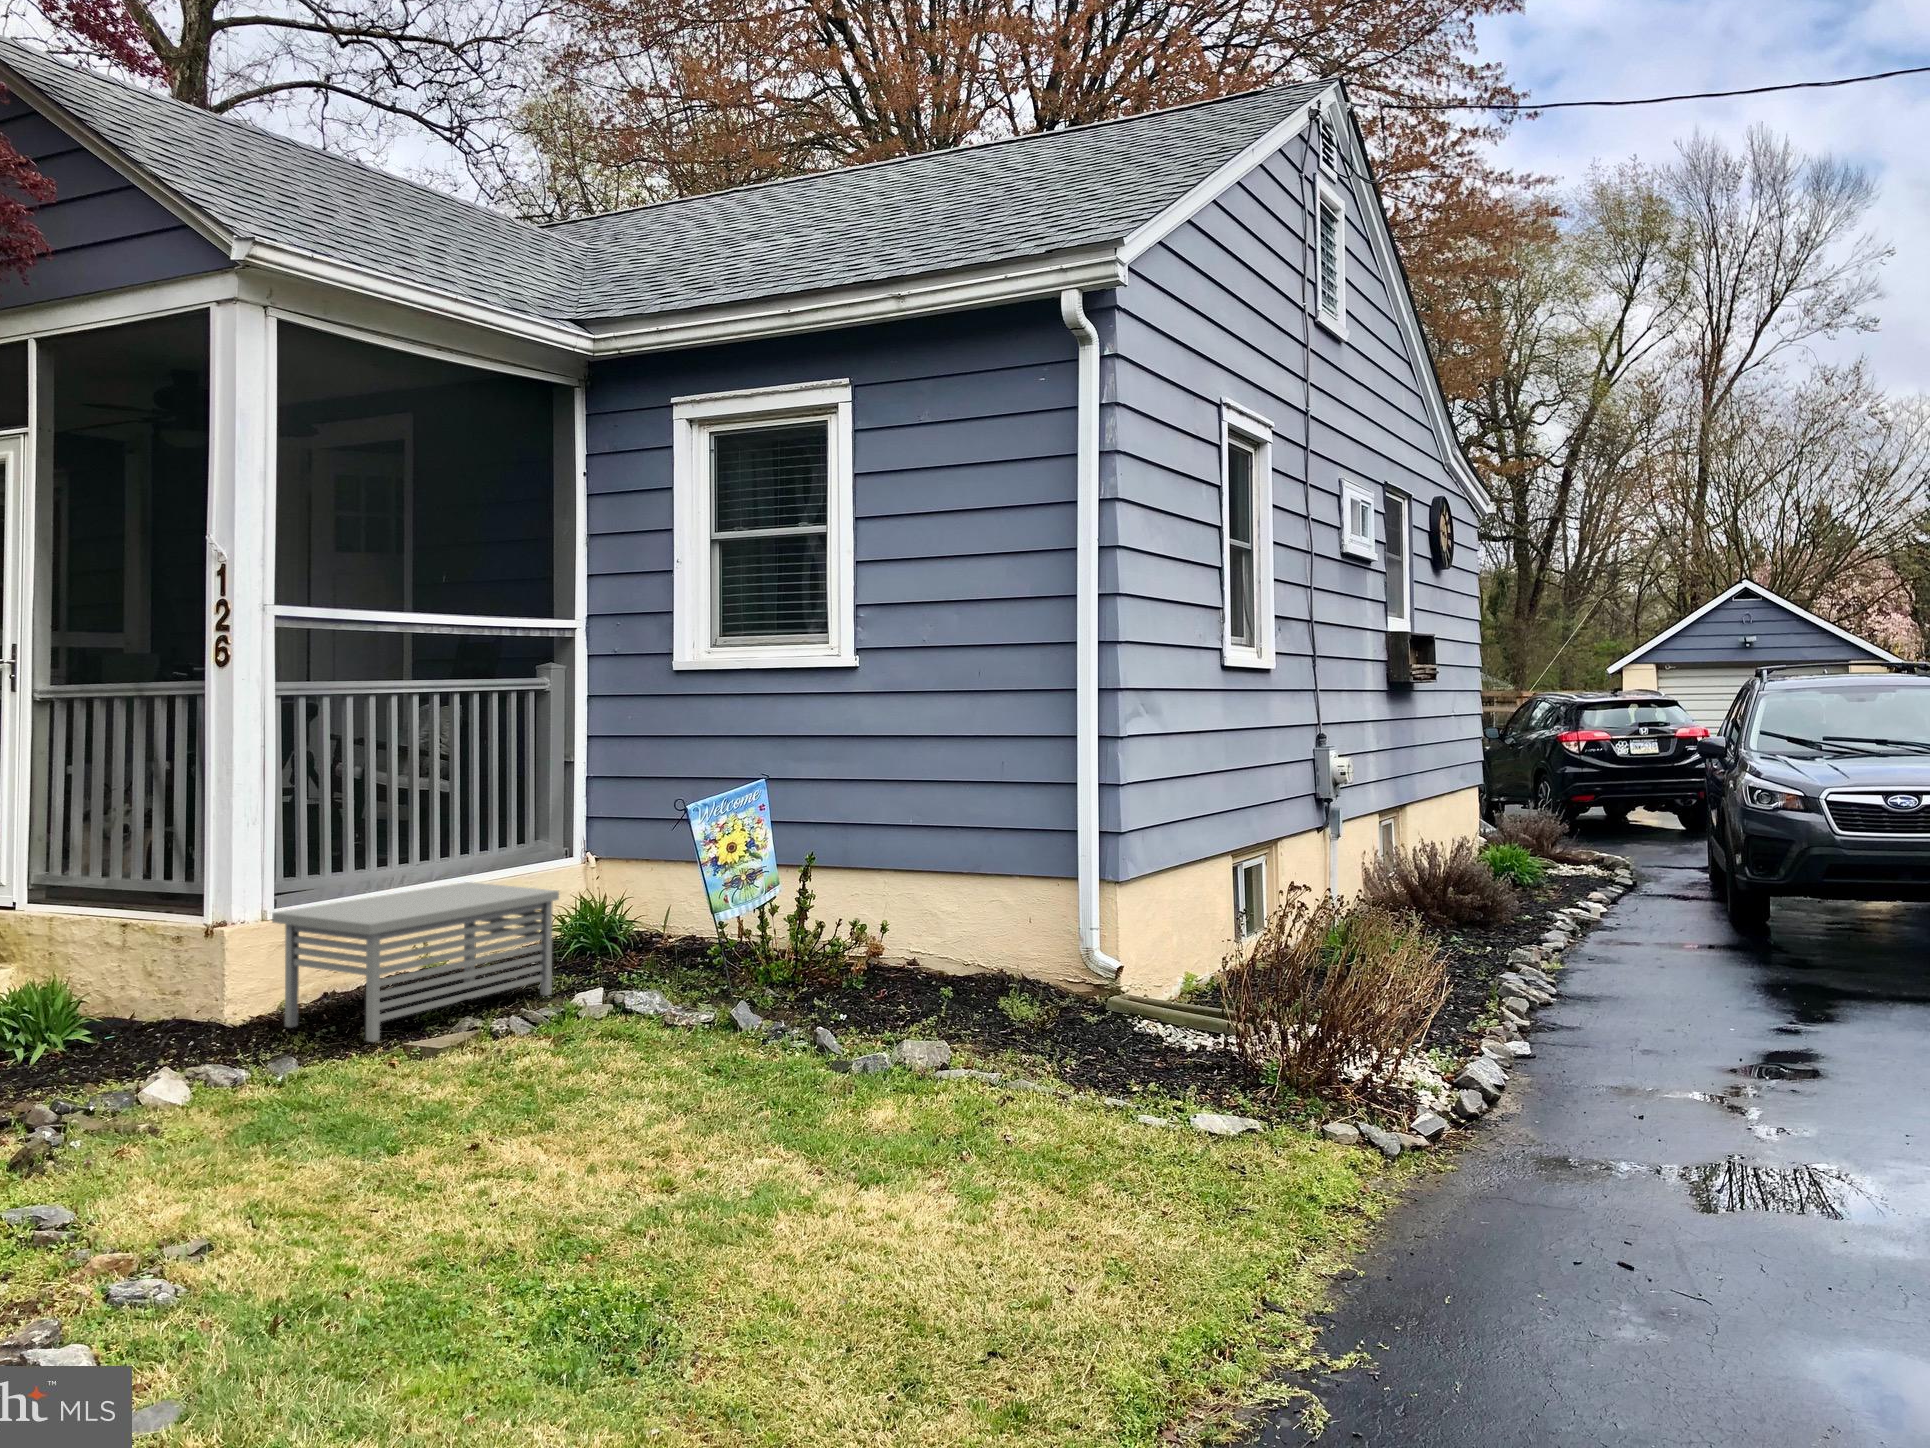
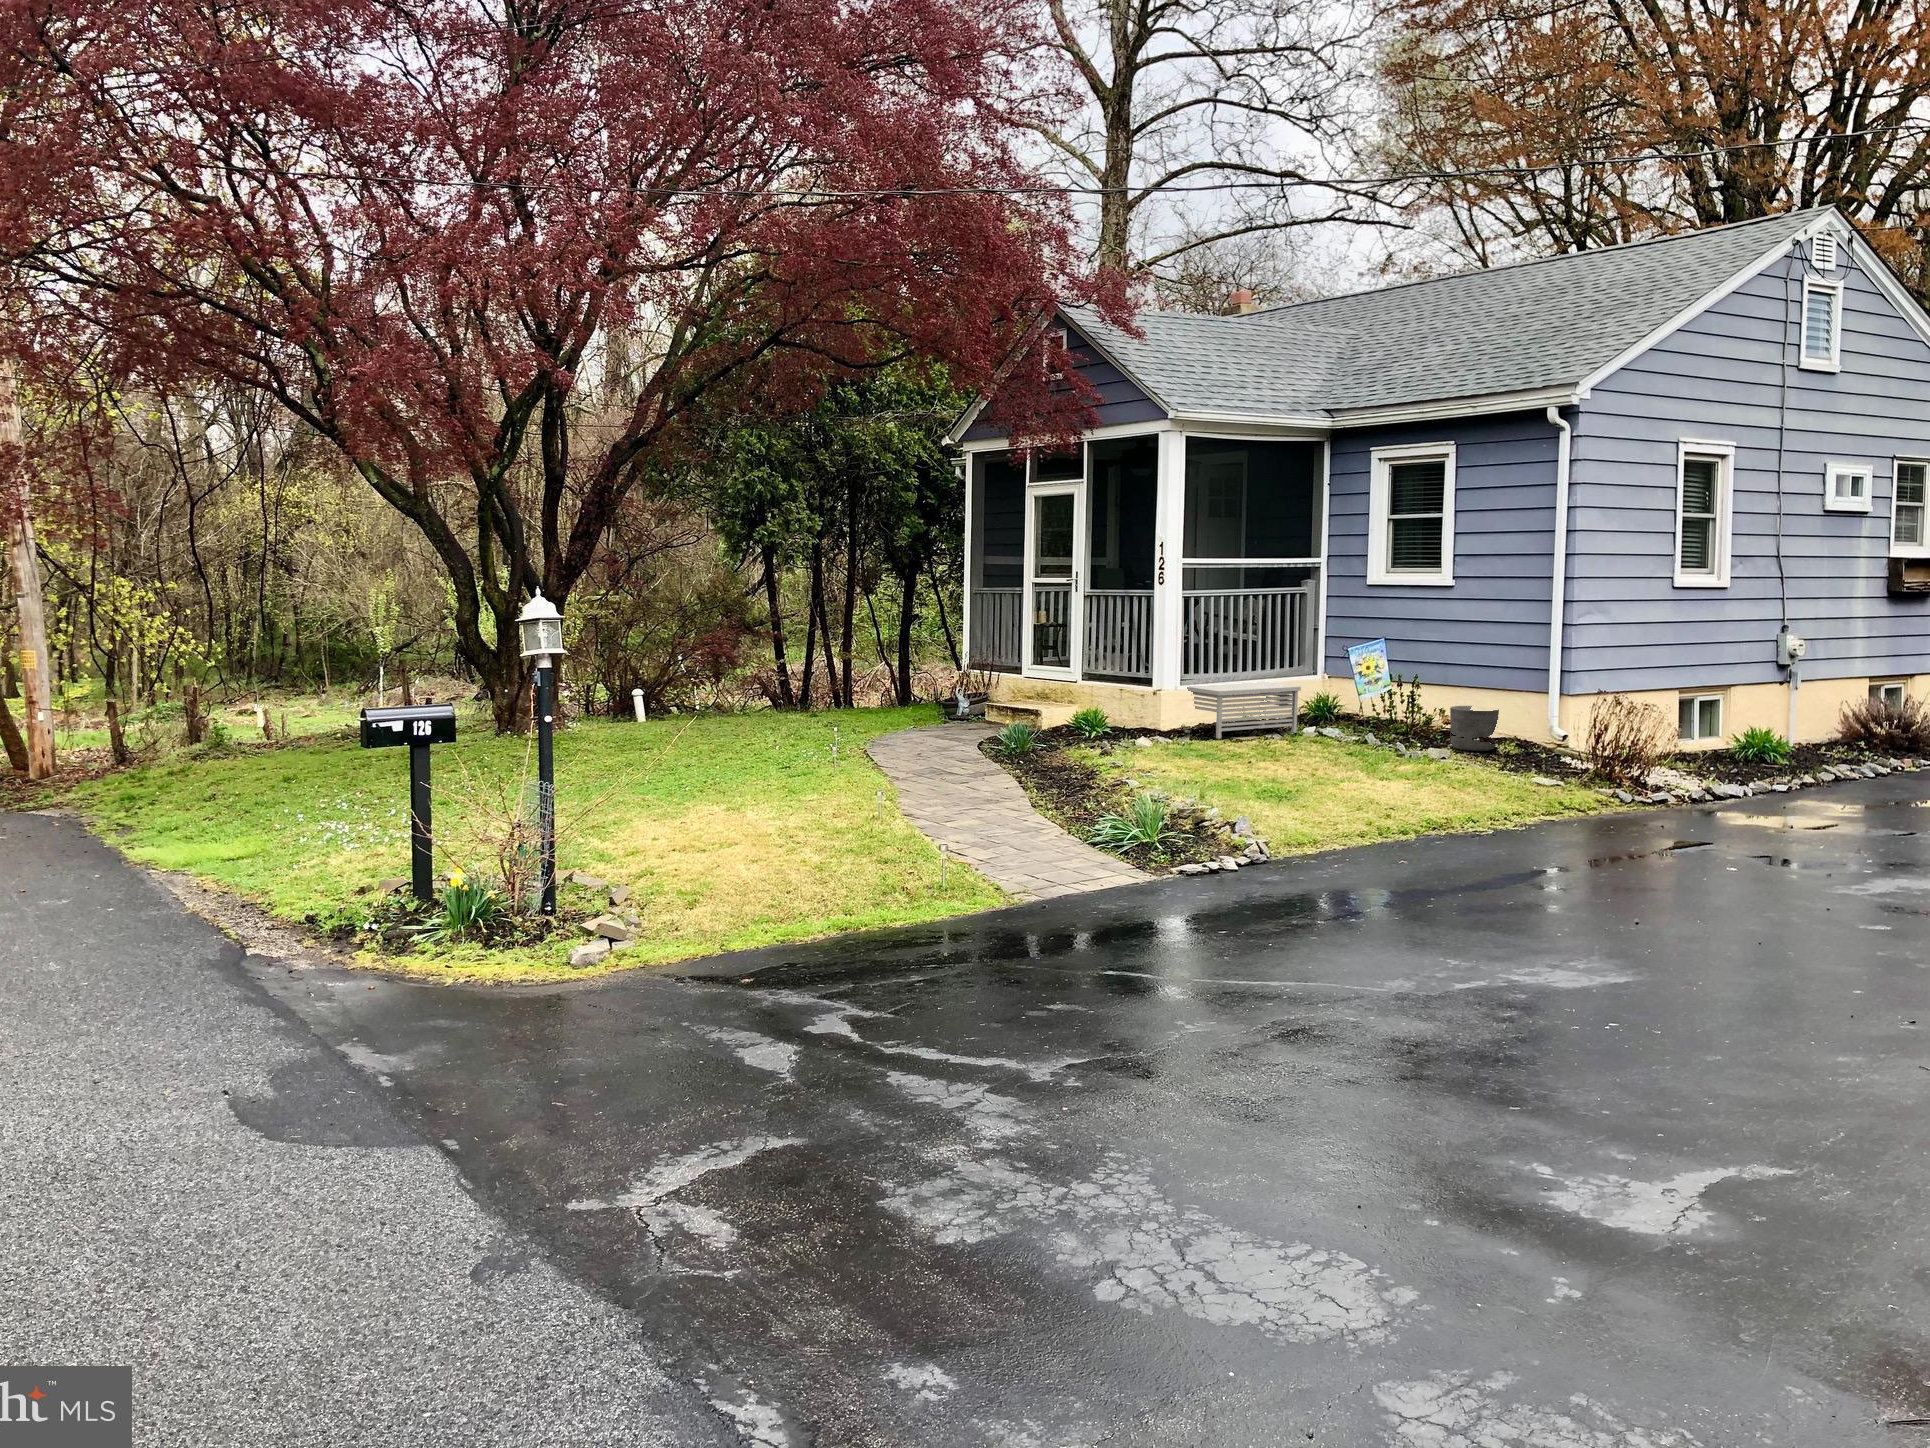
planter: none [885,910,981,1011] -> present [1450,706,1499,751]

